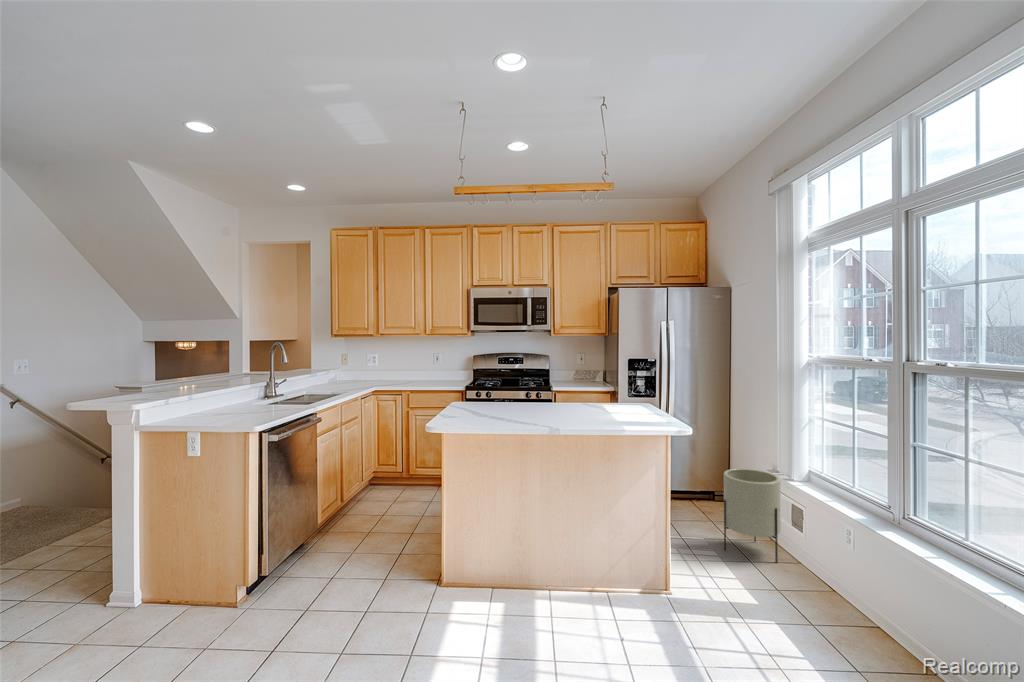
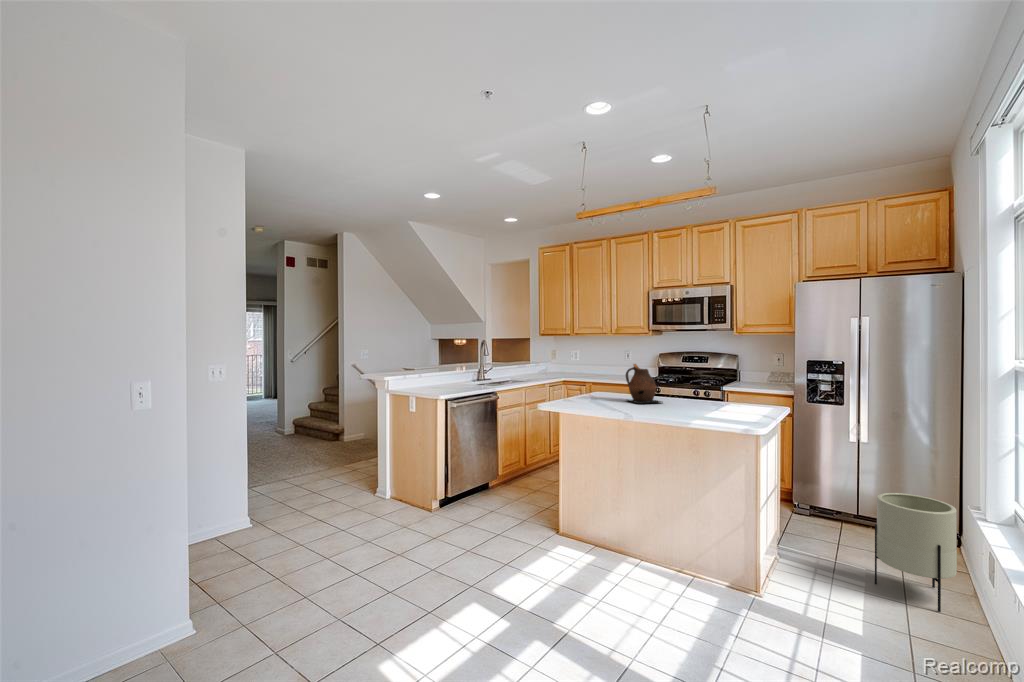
ceramic pitcher: none [508,369,549,414] -> present [626,364,662,403]

